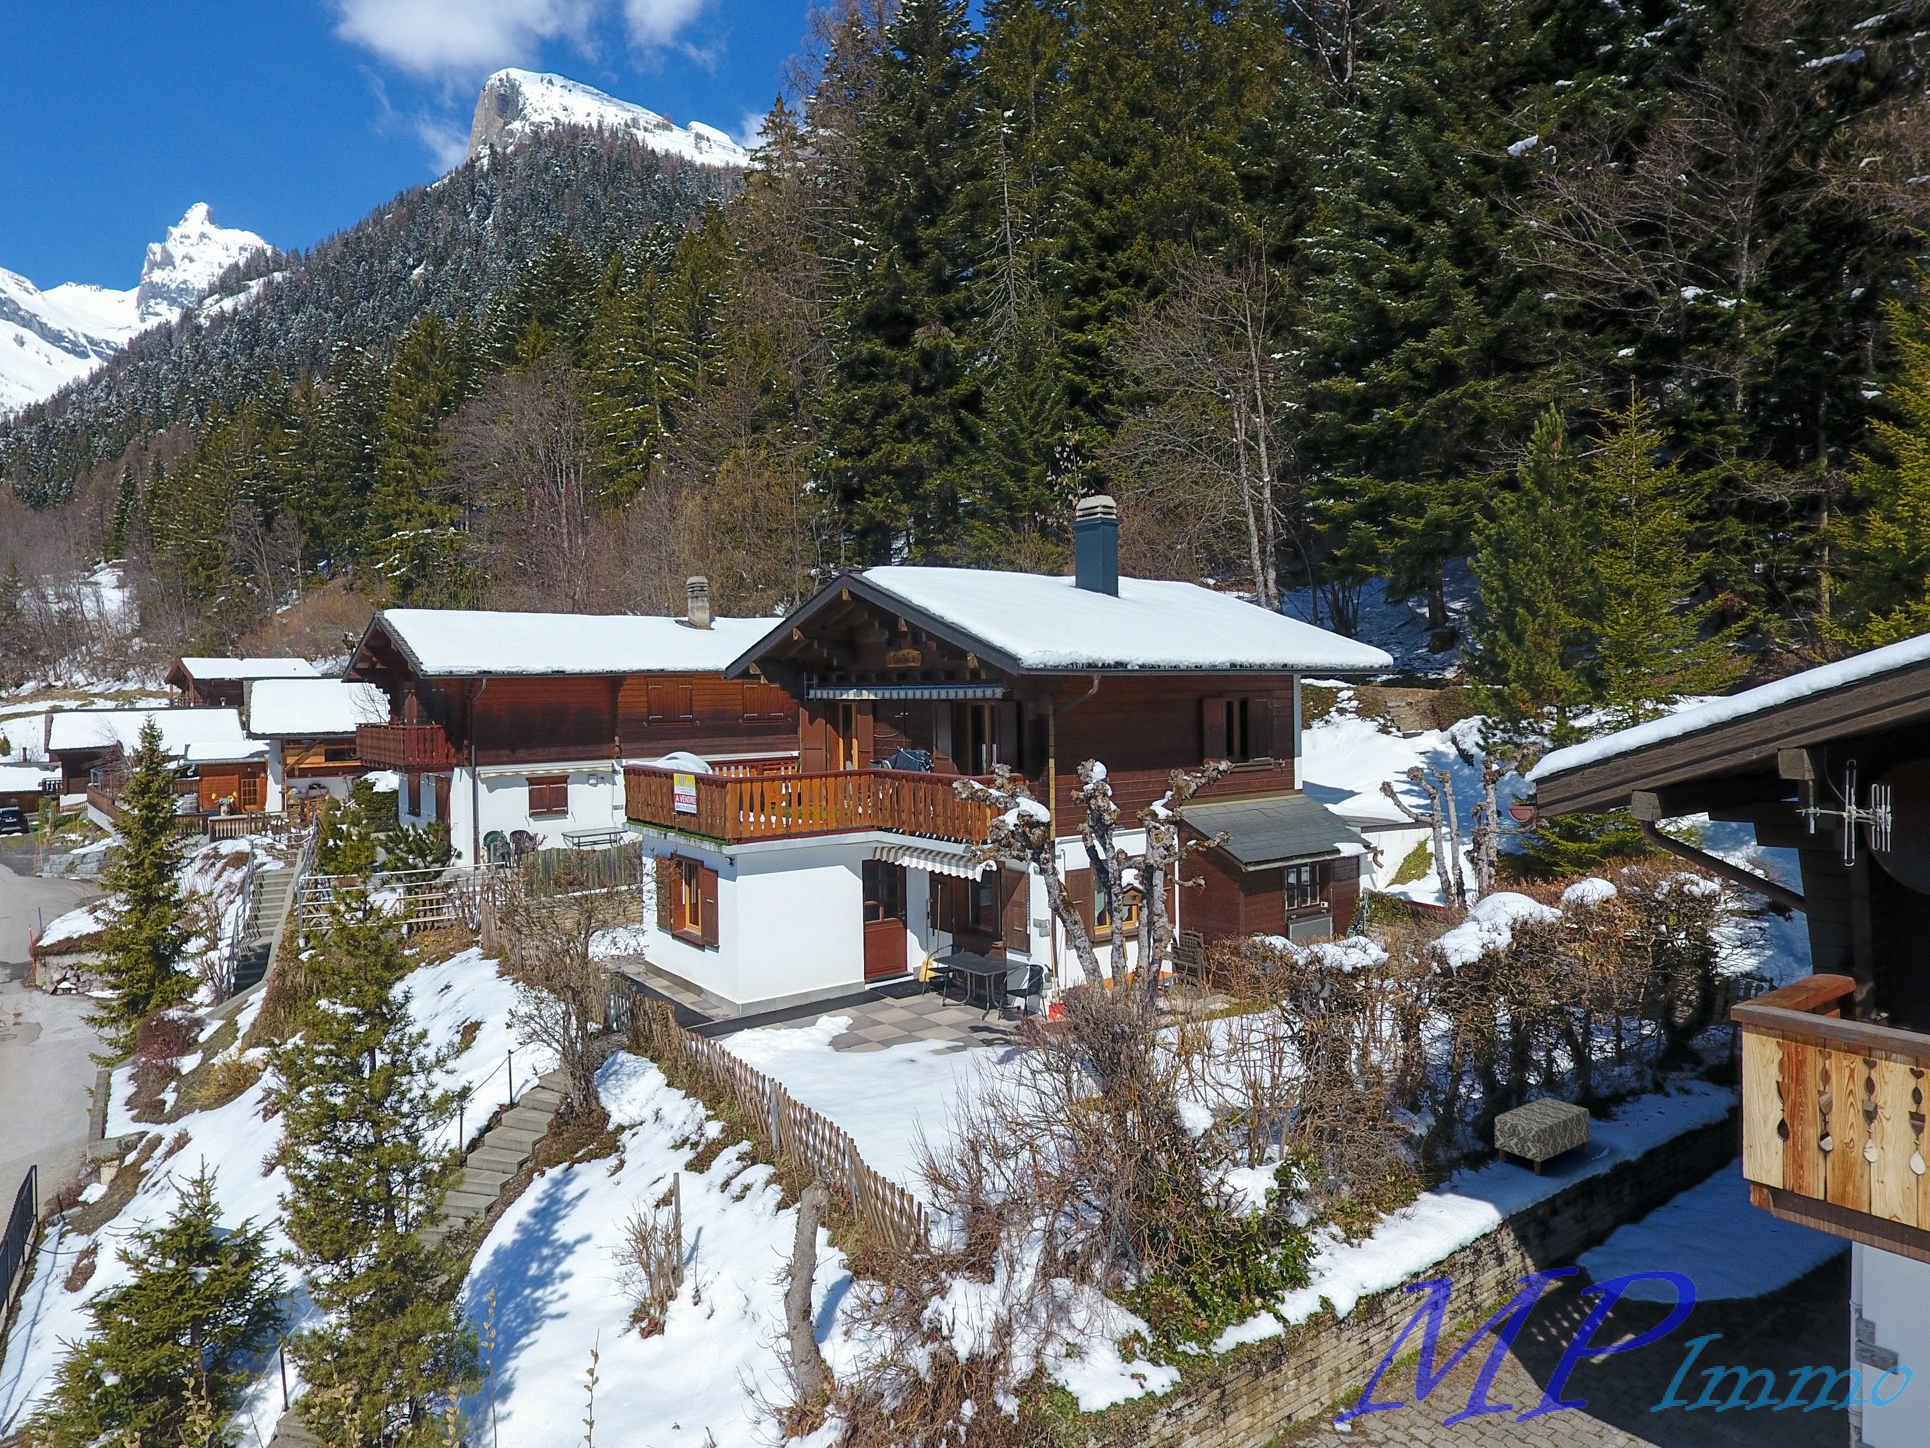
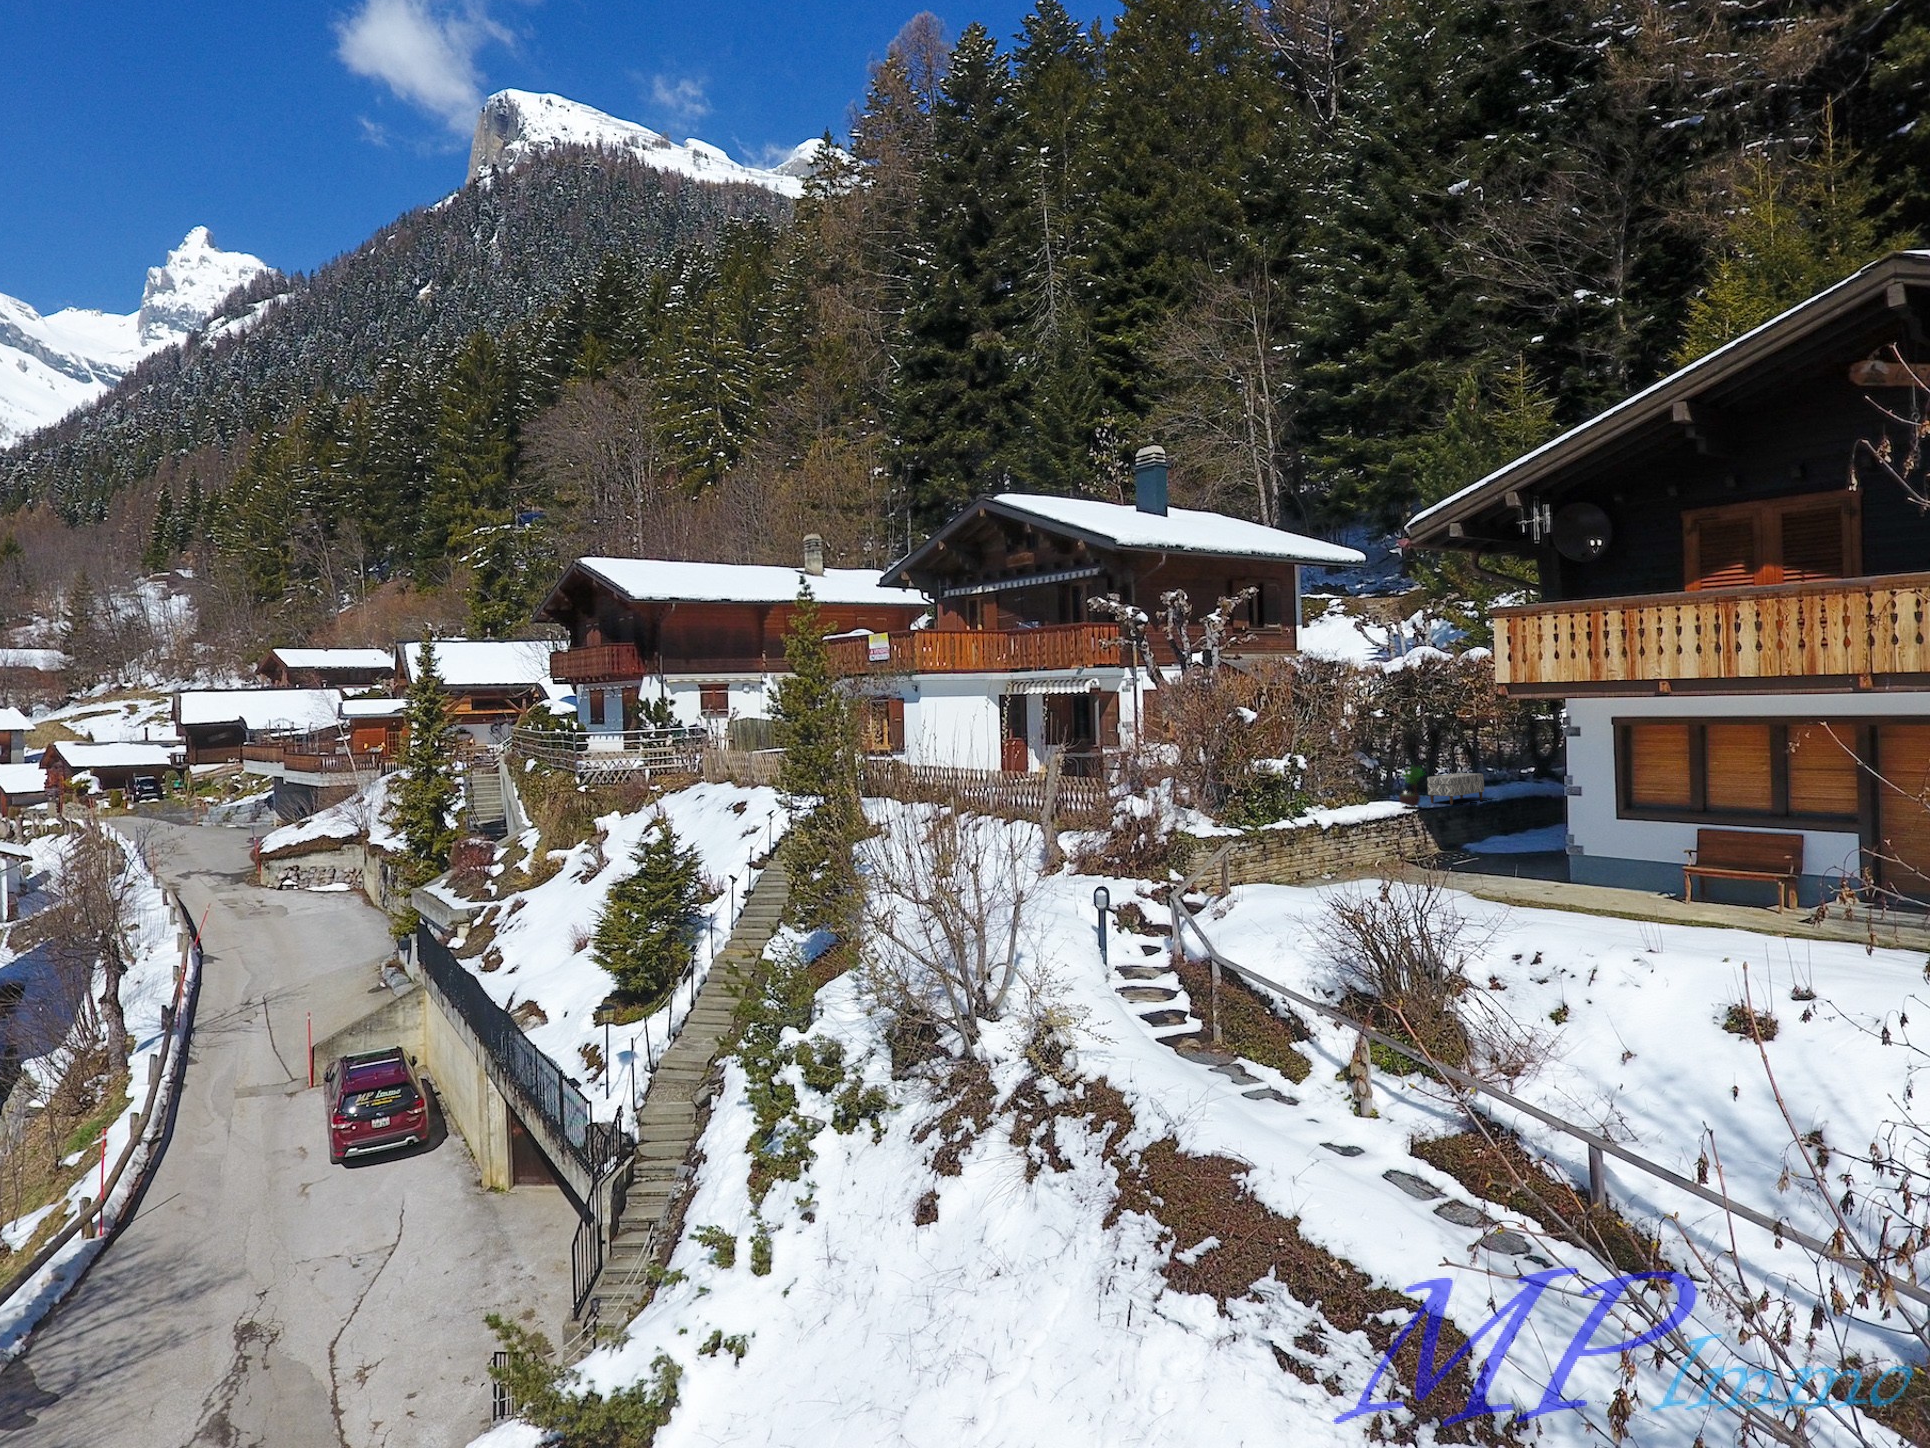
potted tree: none [1447,1111,1496,1187] -> present [1399,767,1422,808]

